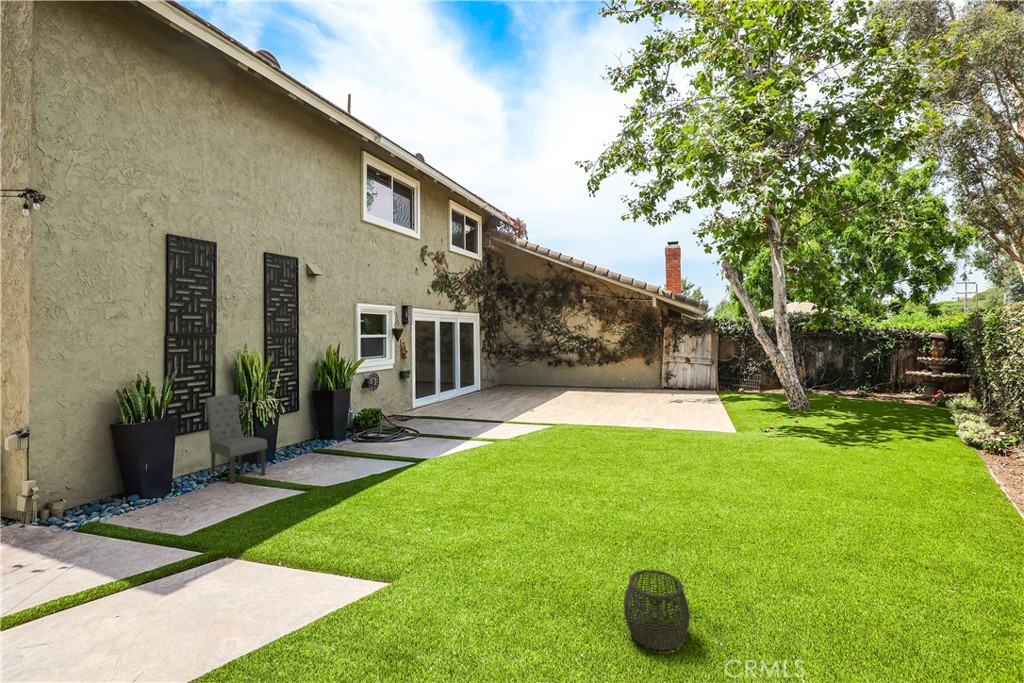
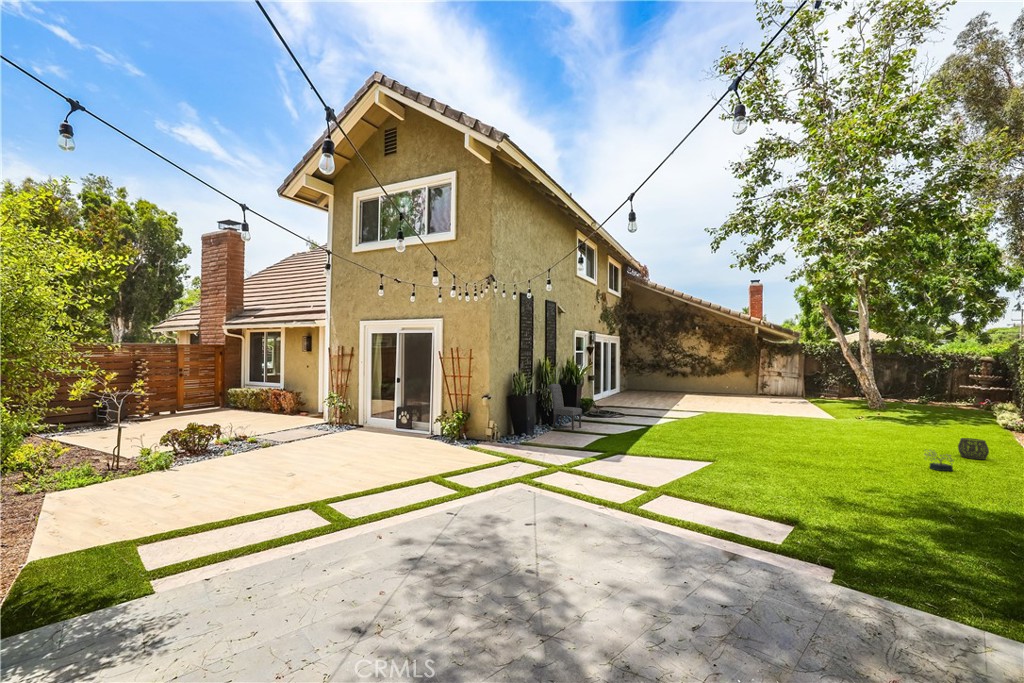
woven basket: present [623,569,690,651] -> present [958,438,989,460]
decorative plant: none [812,571,883,637] -> present [925,452,953,471]

